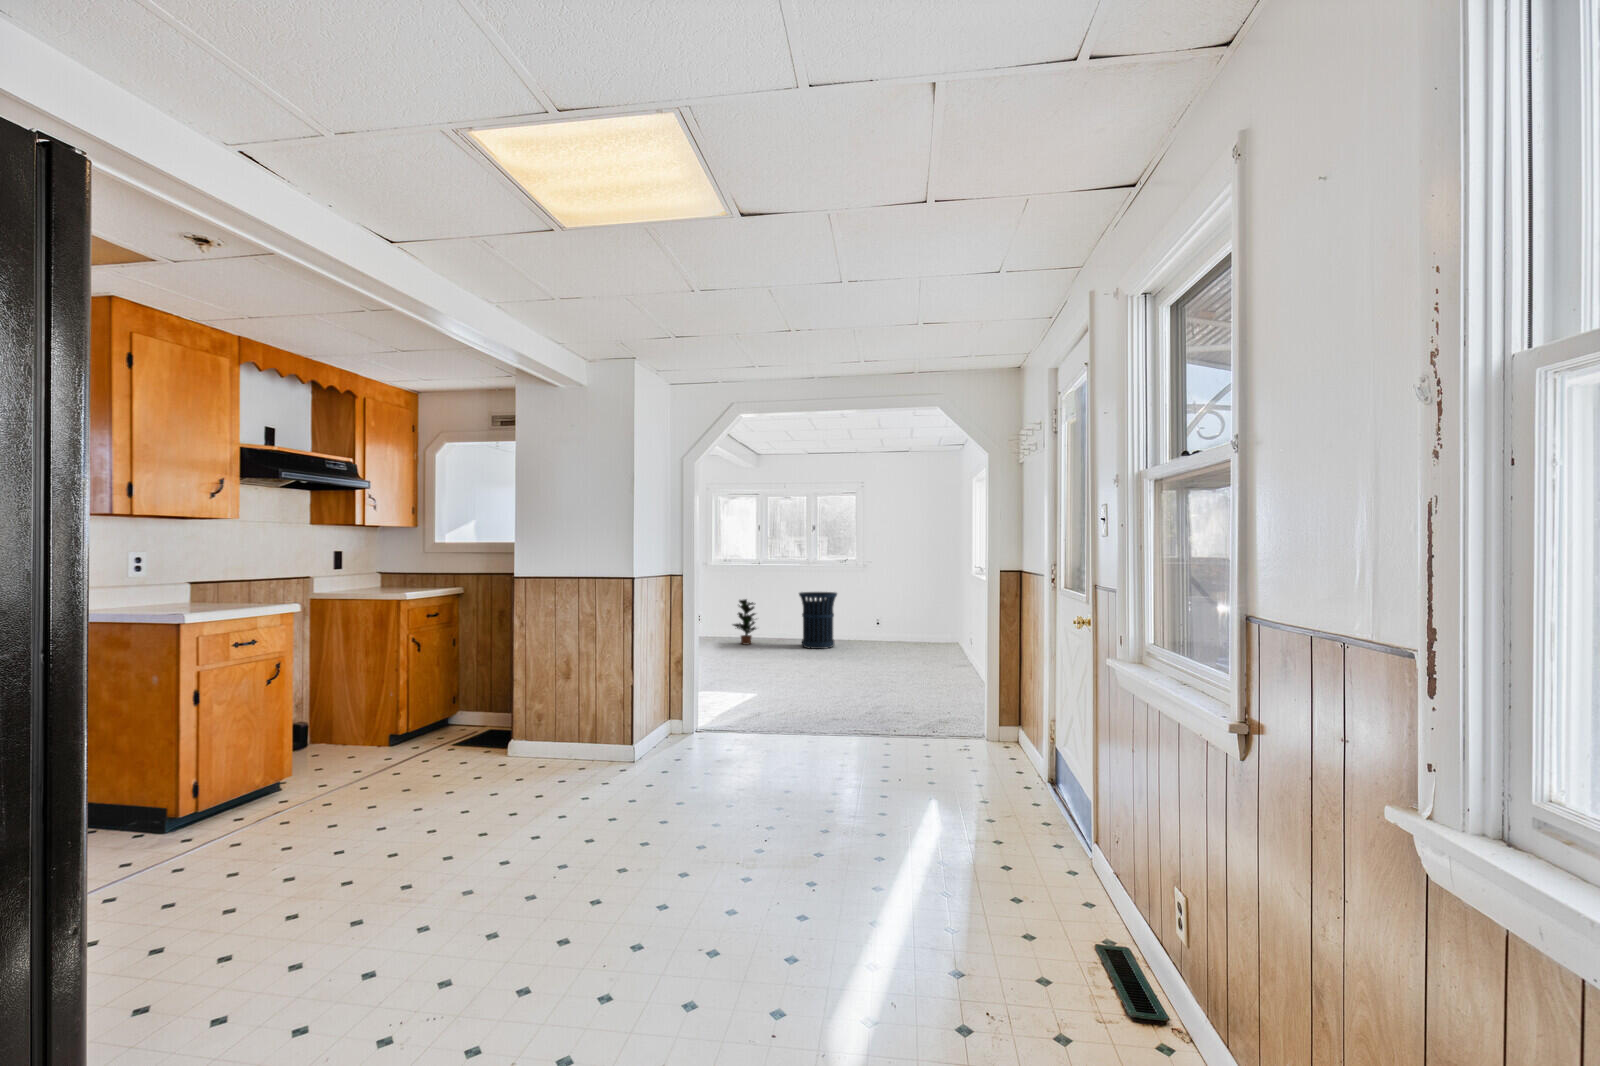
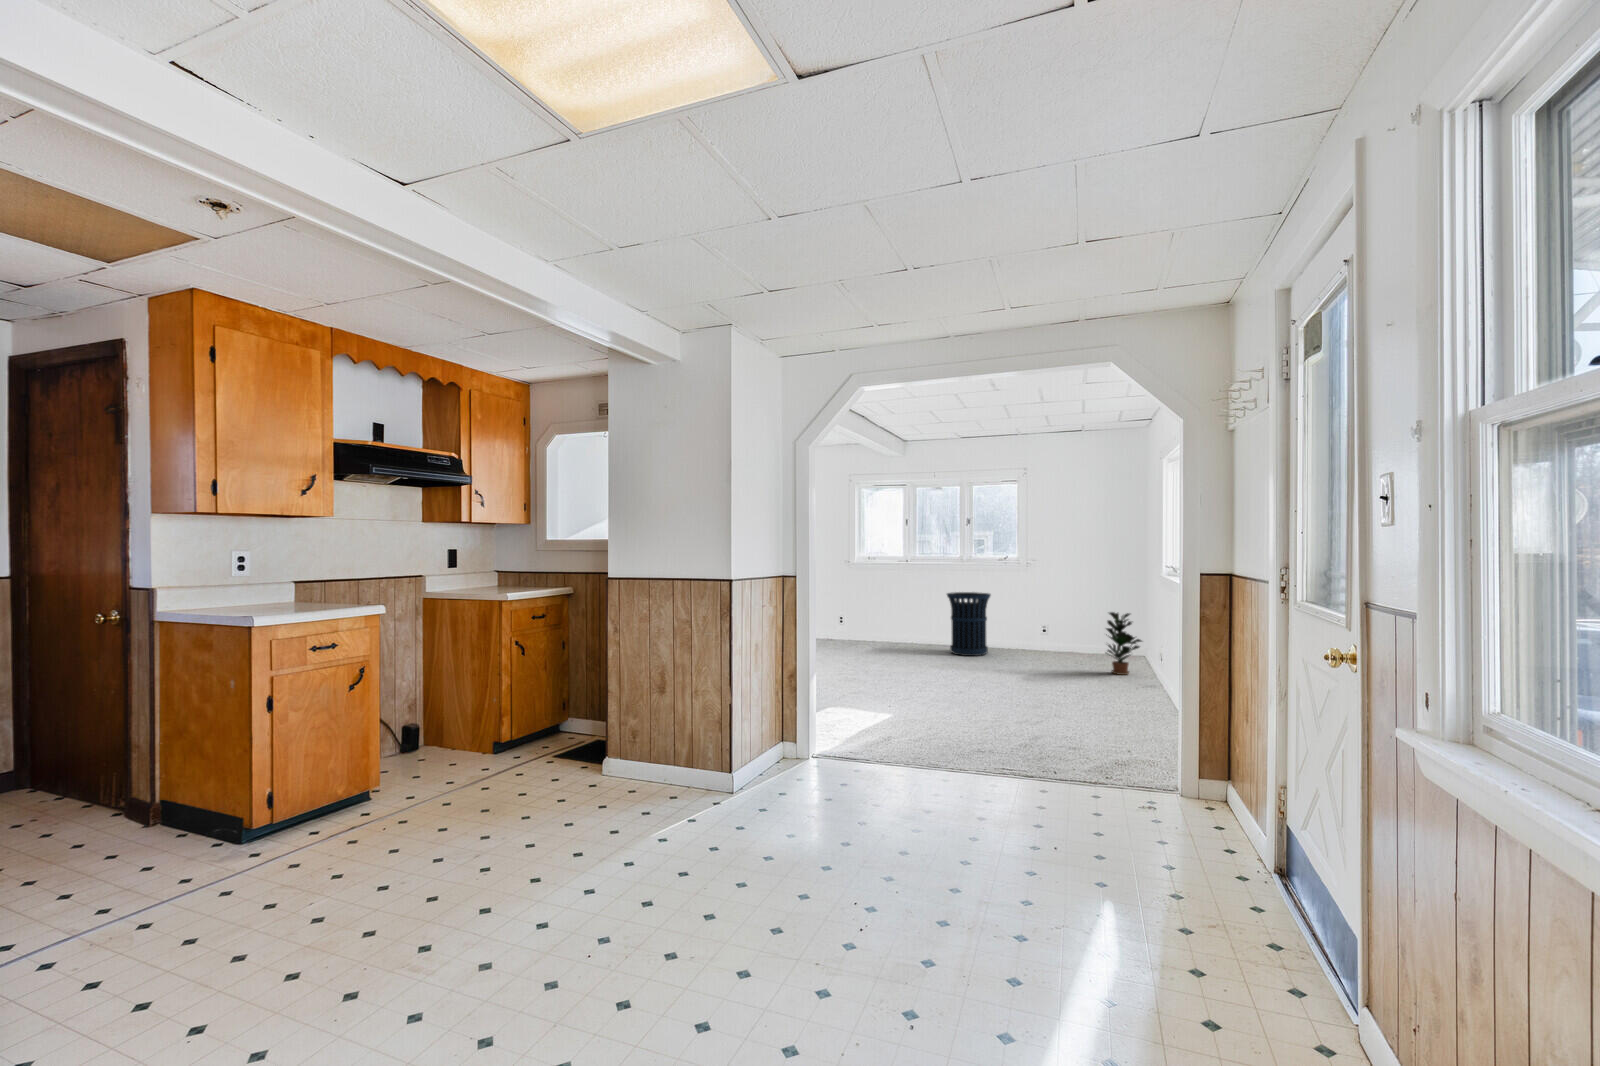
potted plant: present [733,599,756,645] -> present [1106,612,1142,675]

